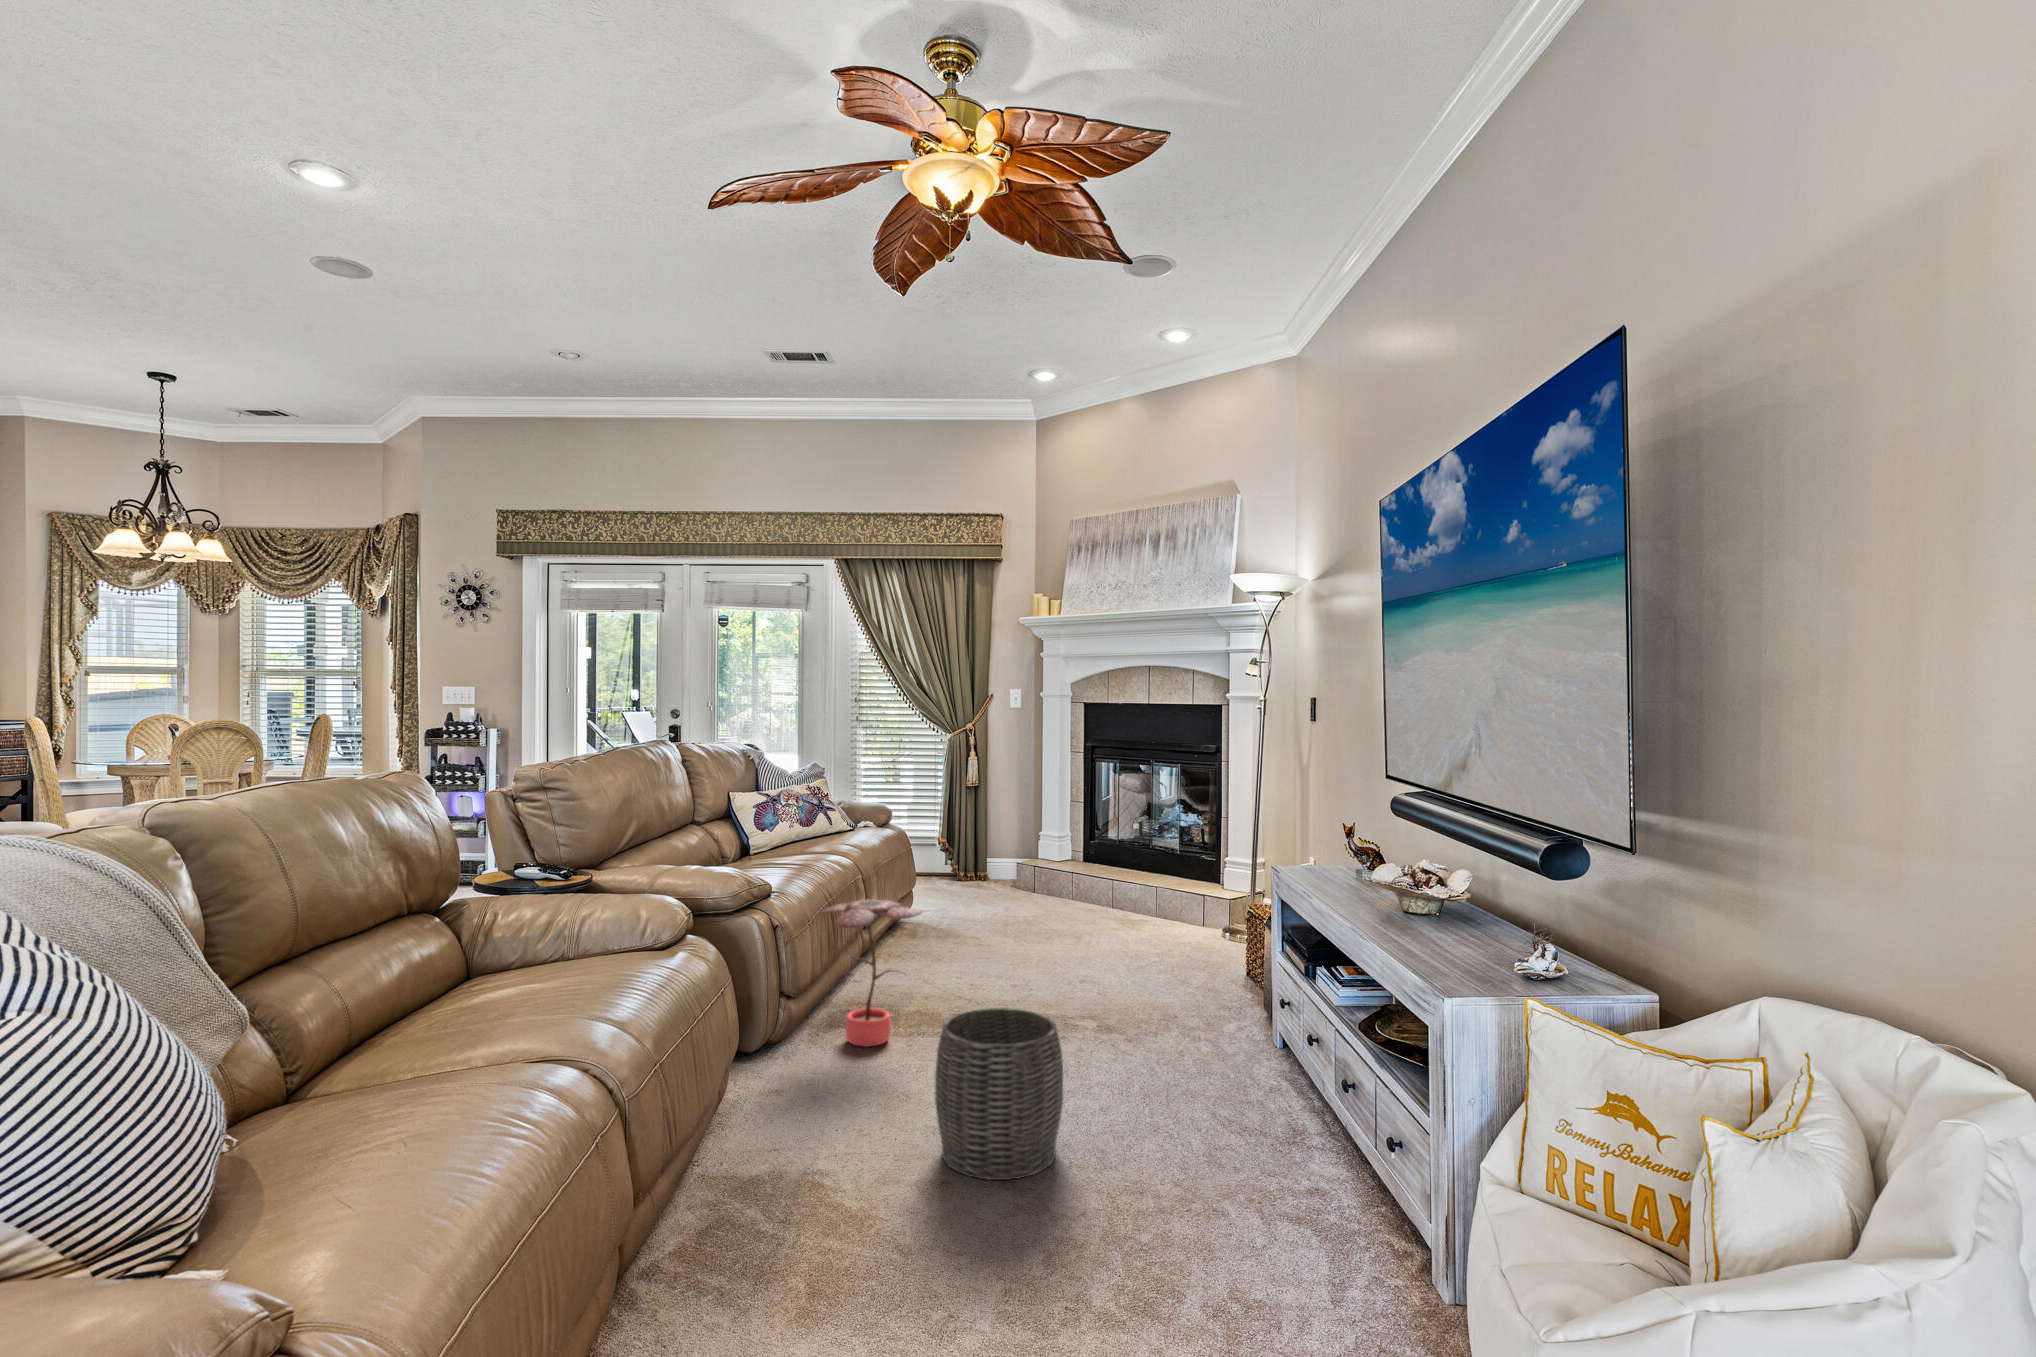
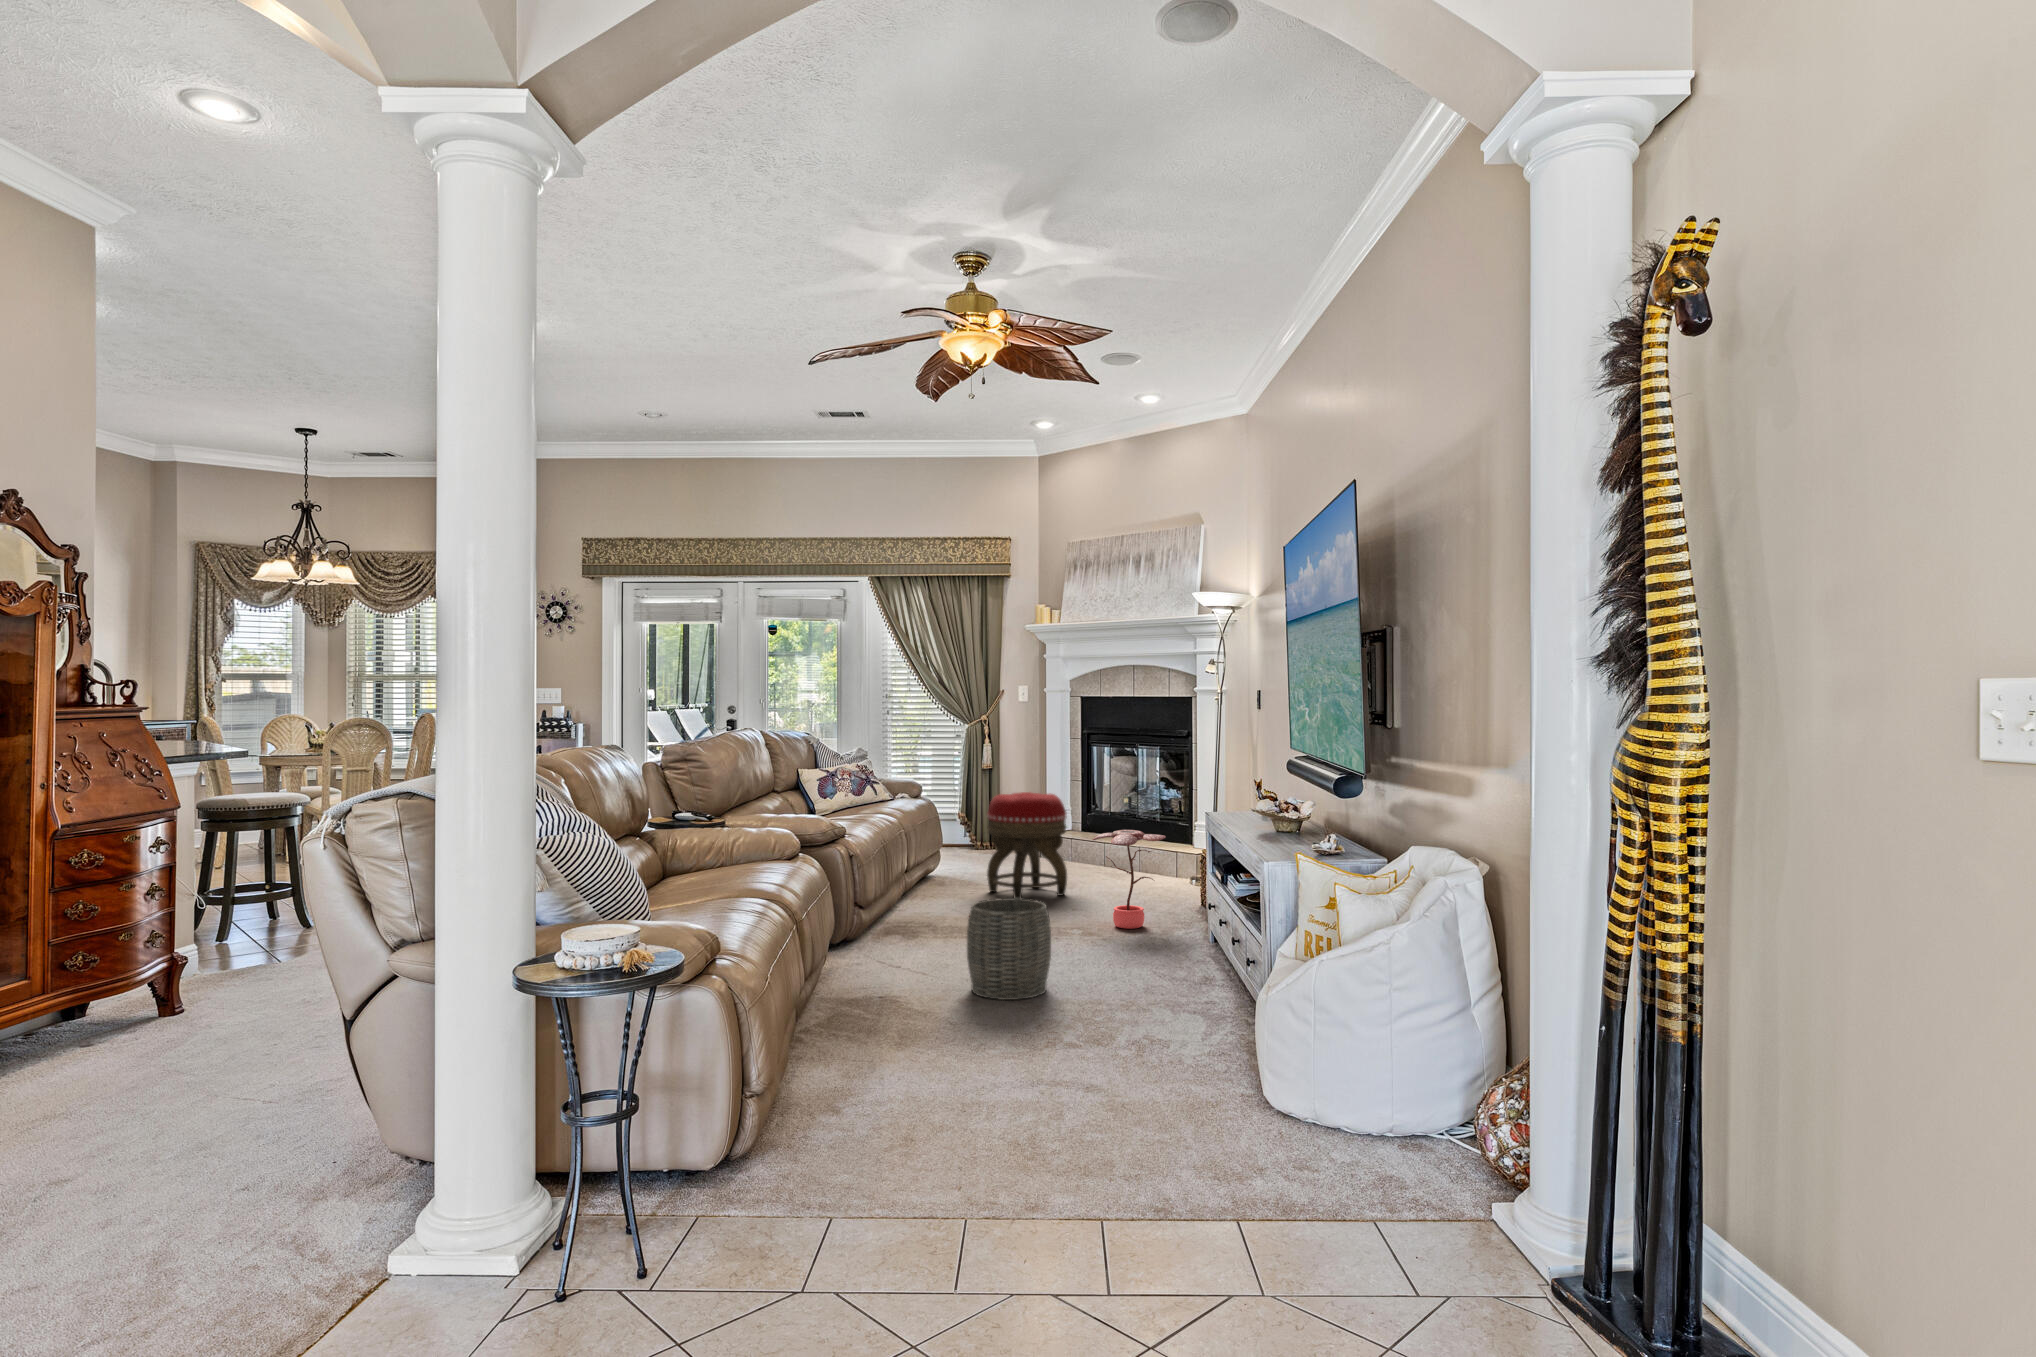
footstool: none [970,823,1071,964] -> present [987,792,1067,899]
potted plant: present [819,900,921,1047] -> present [1092,830,1166,929]

